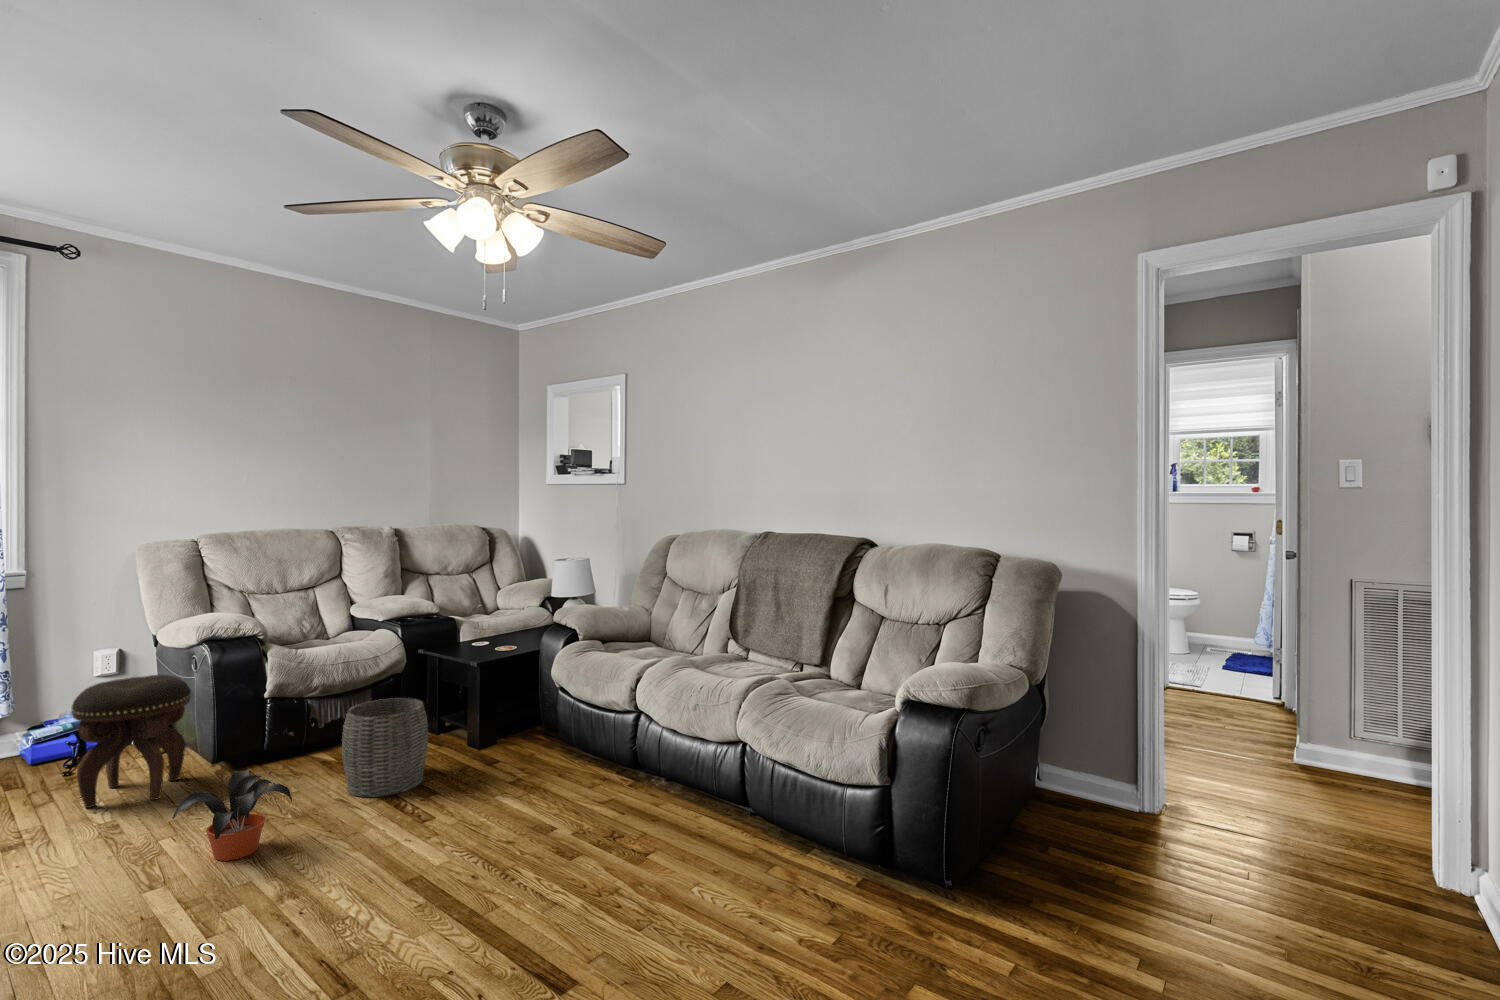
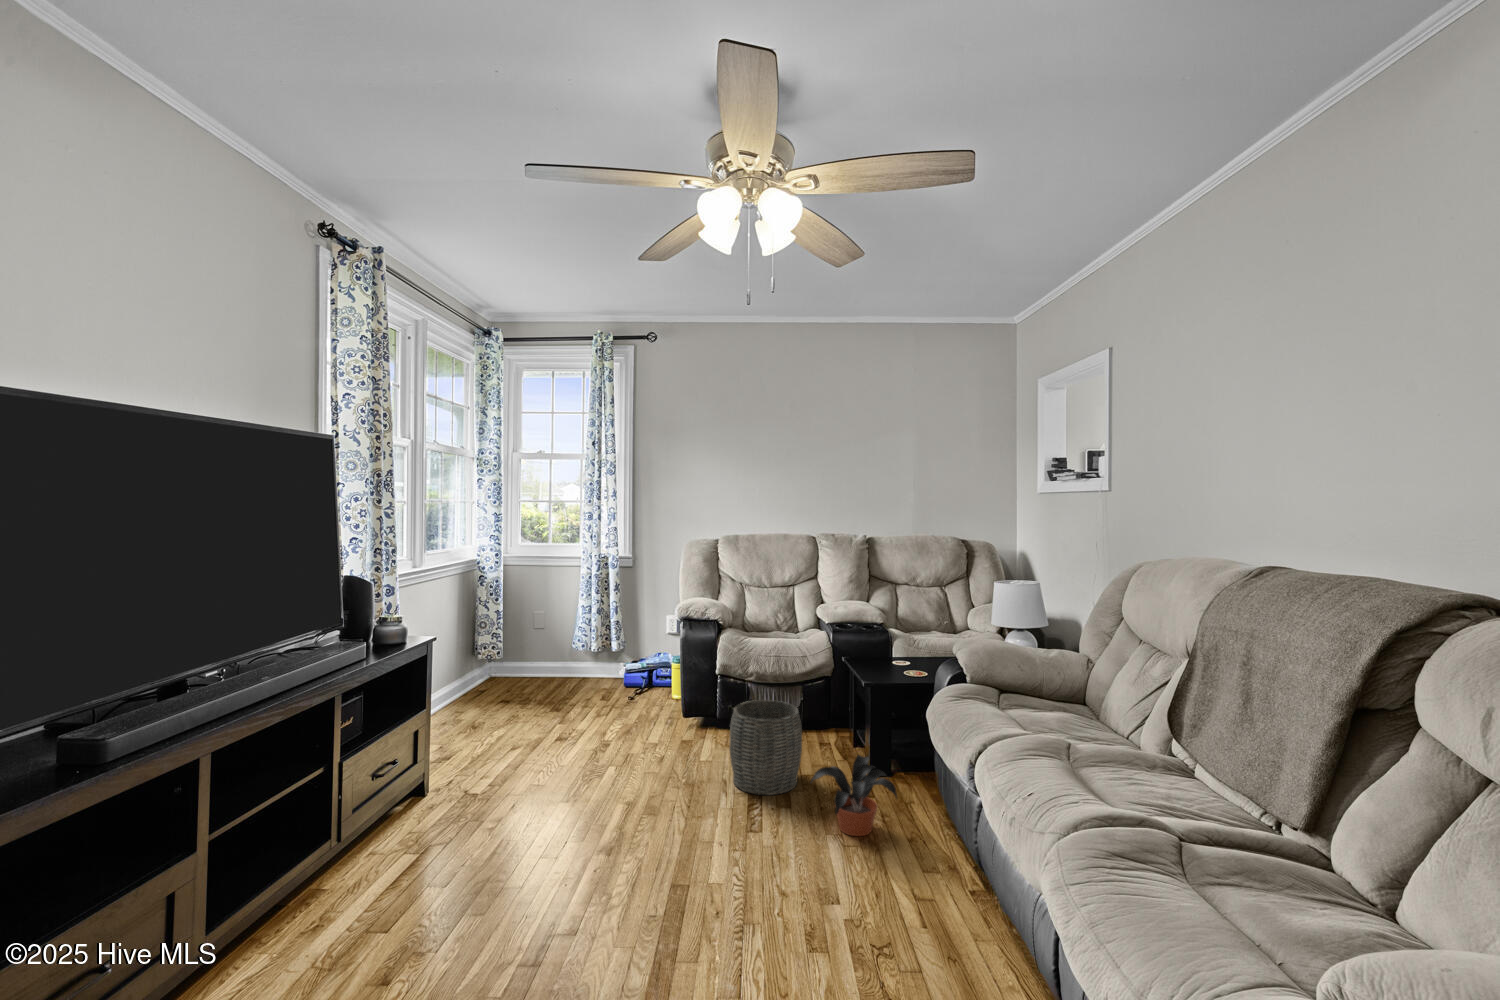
footstool: present [72,675,191,808] -> none [599,641,669,738]
potted plant: present [173,769,292,861] -> present [811,755,897,836]

